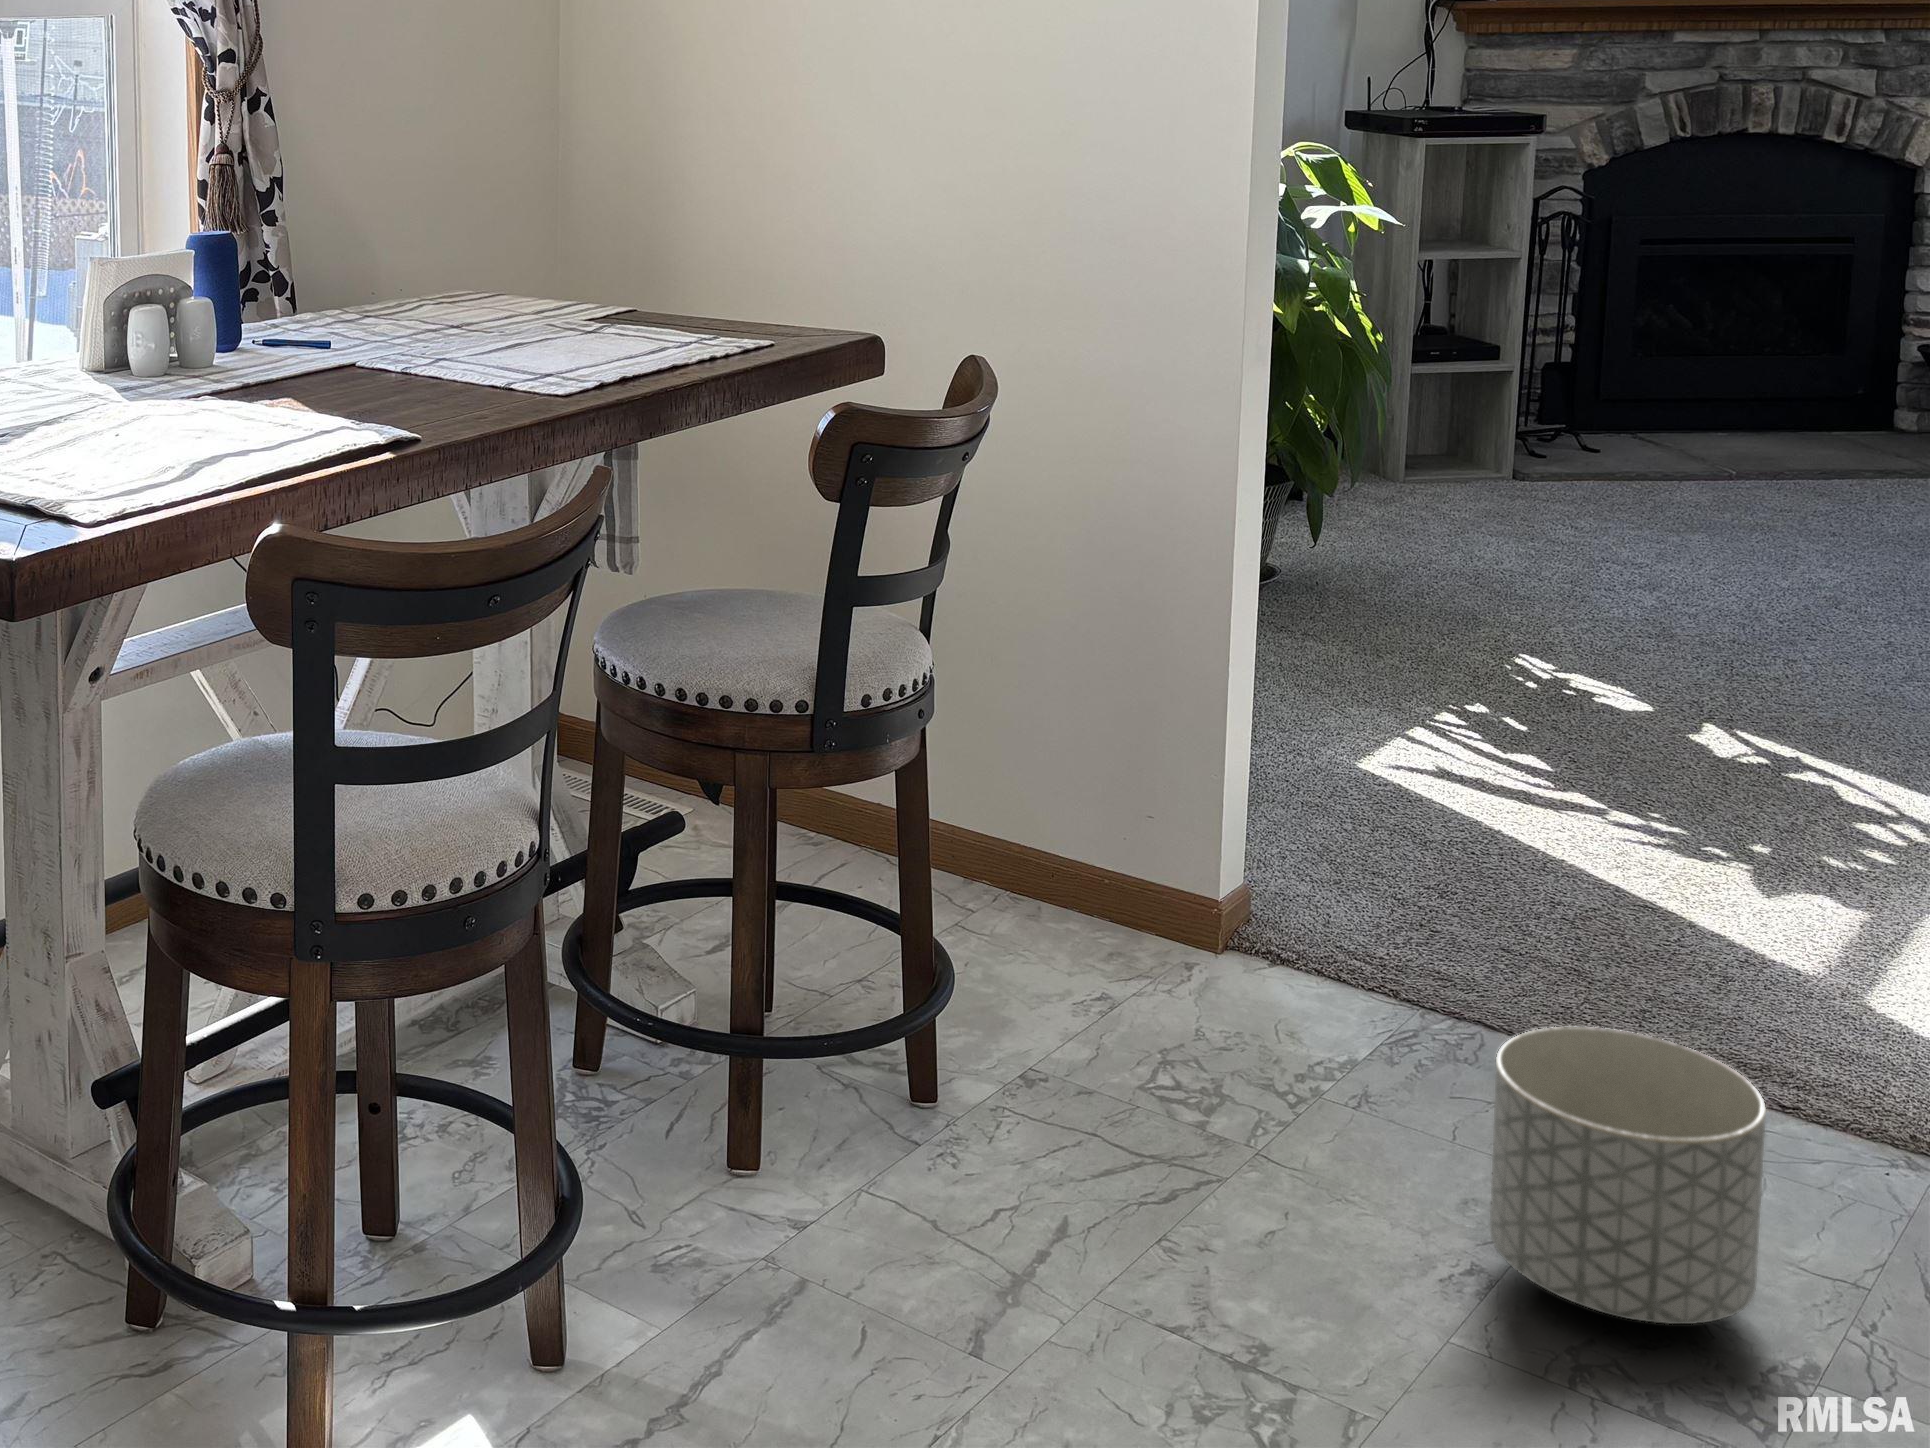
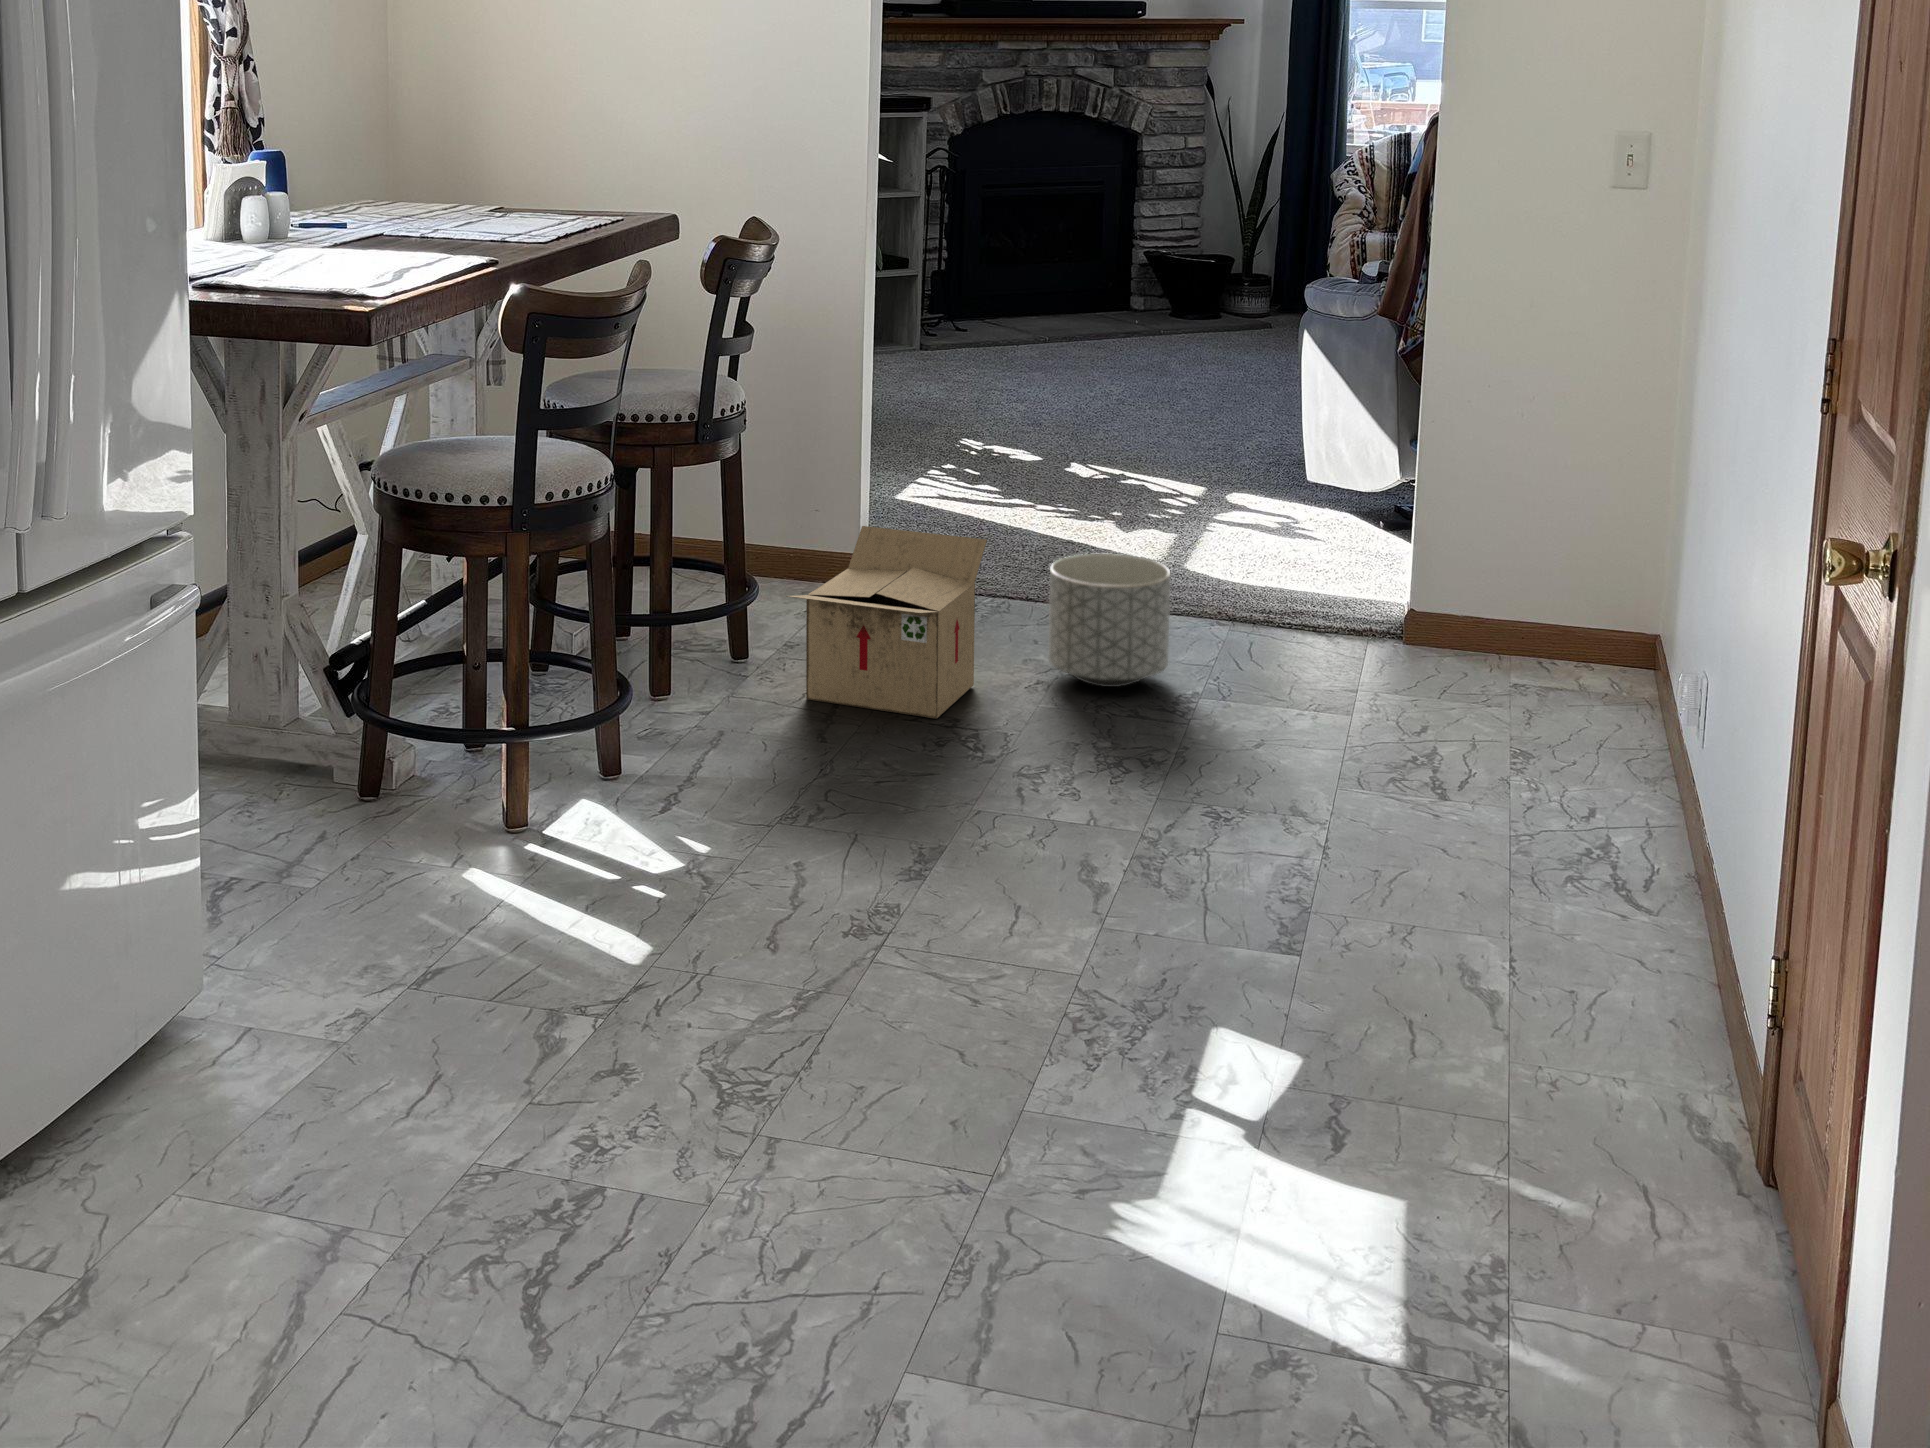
cardboard box: none [935,903,1366,1327] -> present [786,526,987,719]

